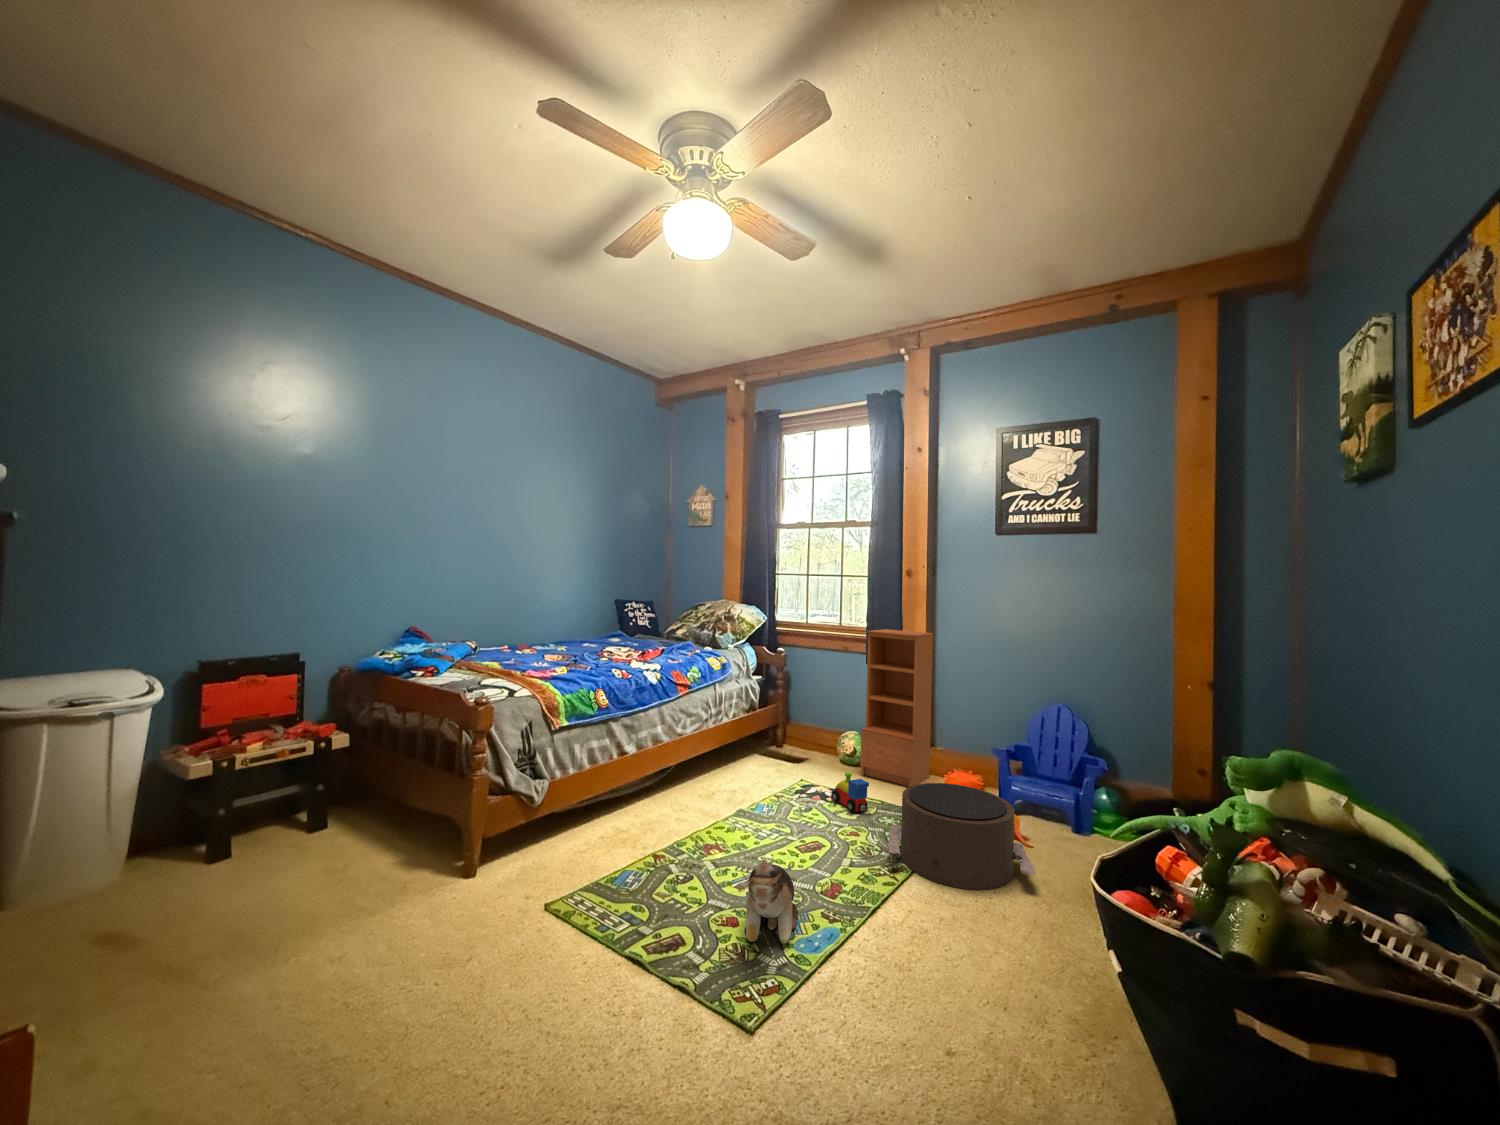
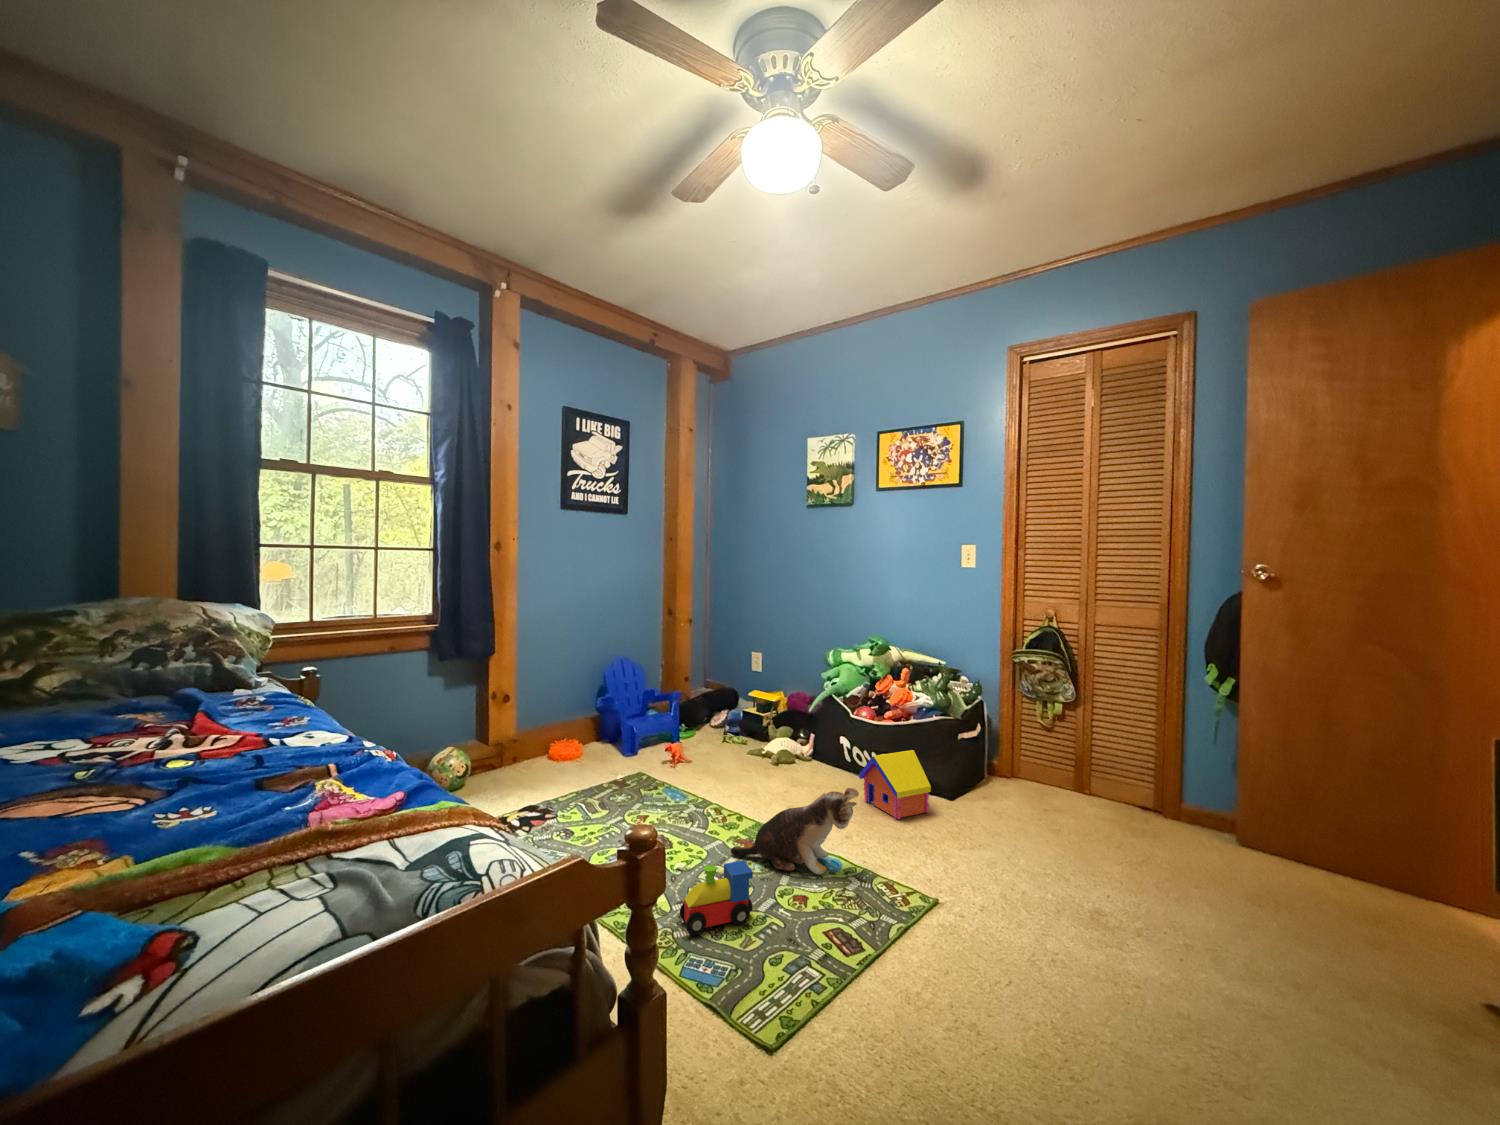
bookcase: present [860,629,933,787] -> none [463,608,546,789]
toy train: present [832,772,869,812] -> present [680,860,753,935]
pouf: present [888,783,1036,890] -> none [659,722,757,799]
toy house: none [928,913,1053,1071] -> present [859,750,931,819]

